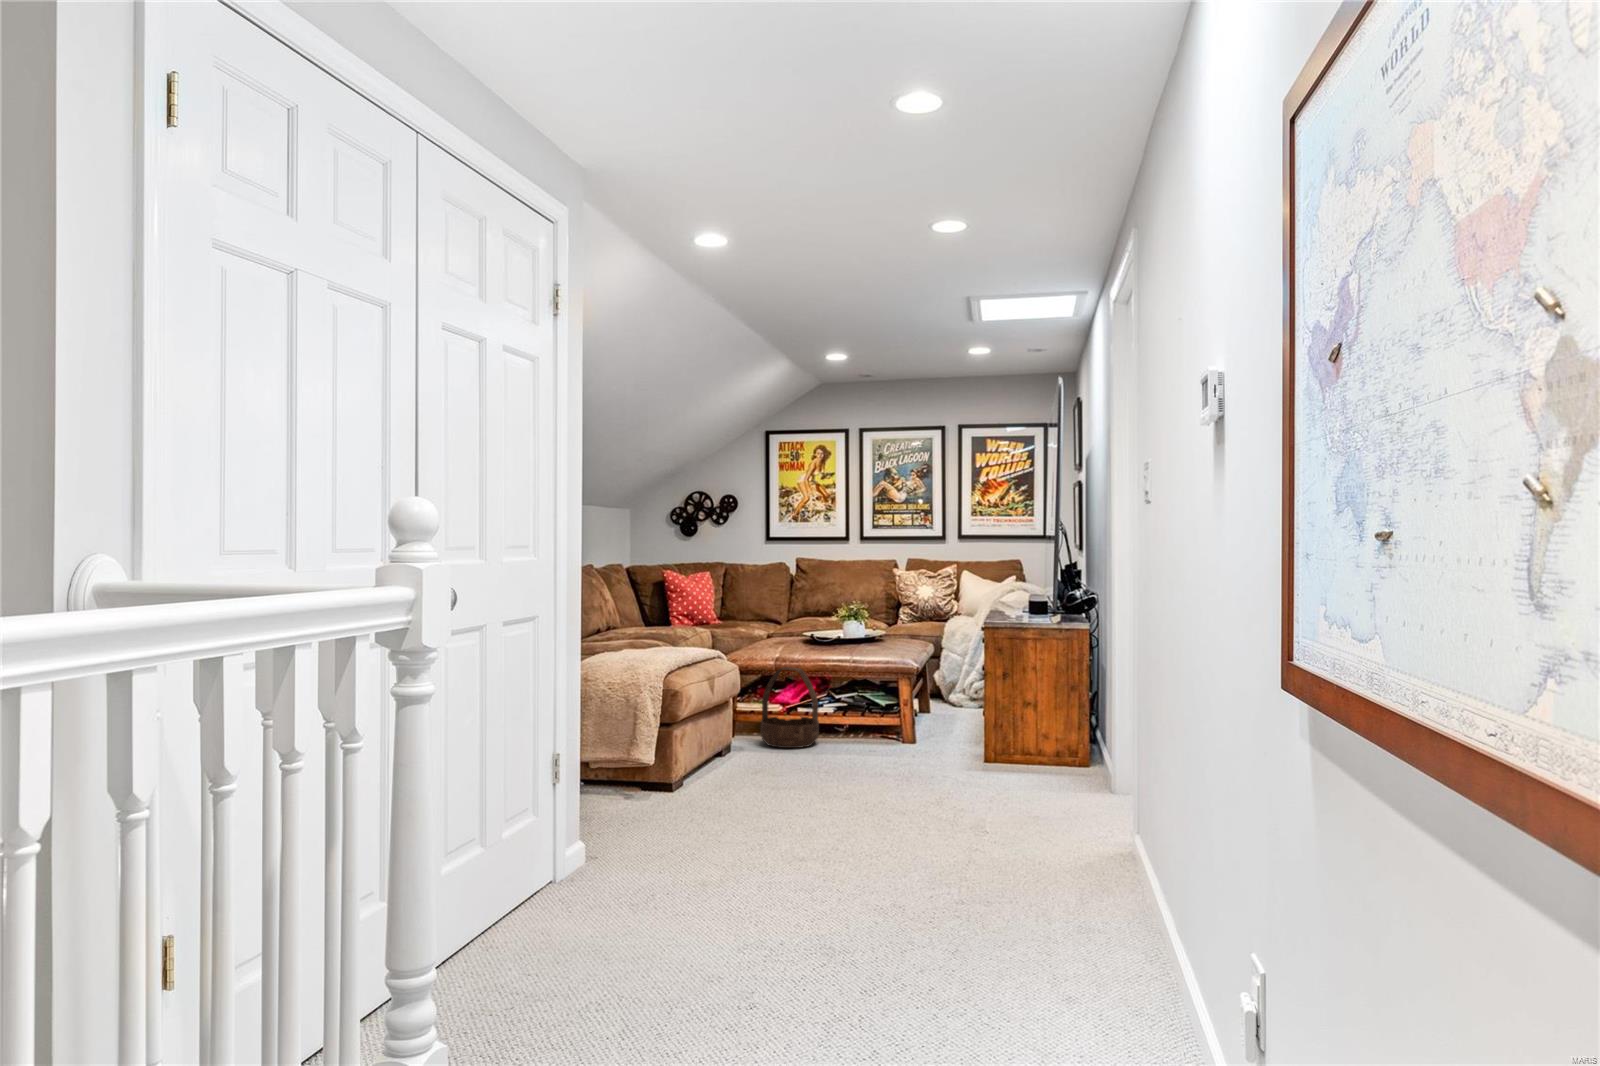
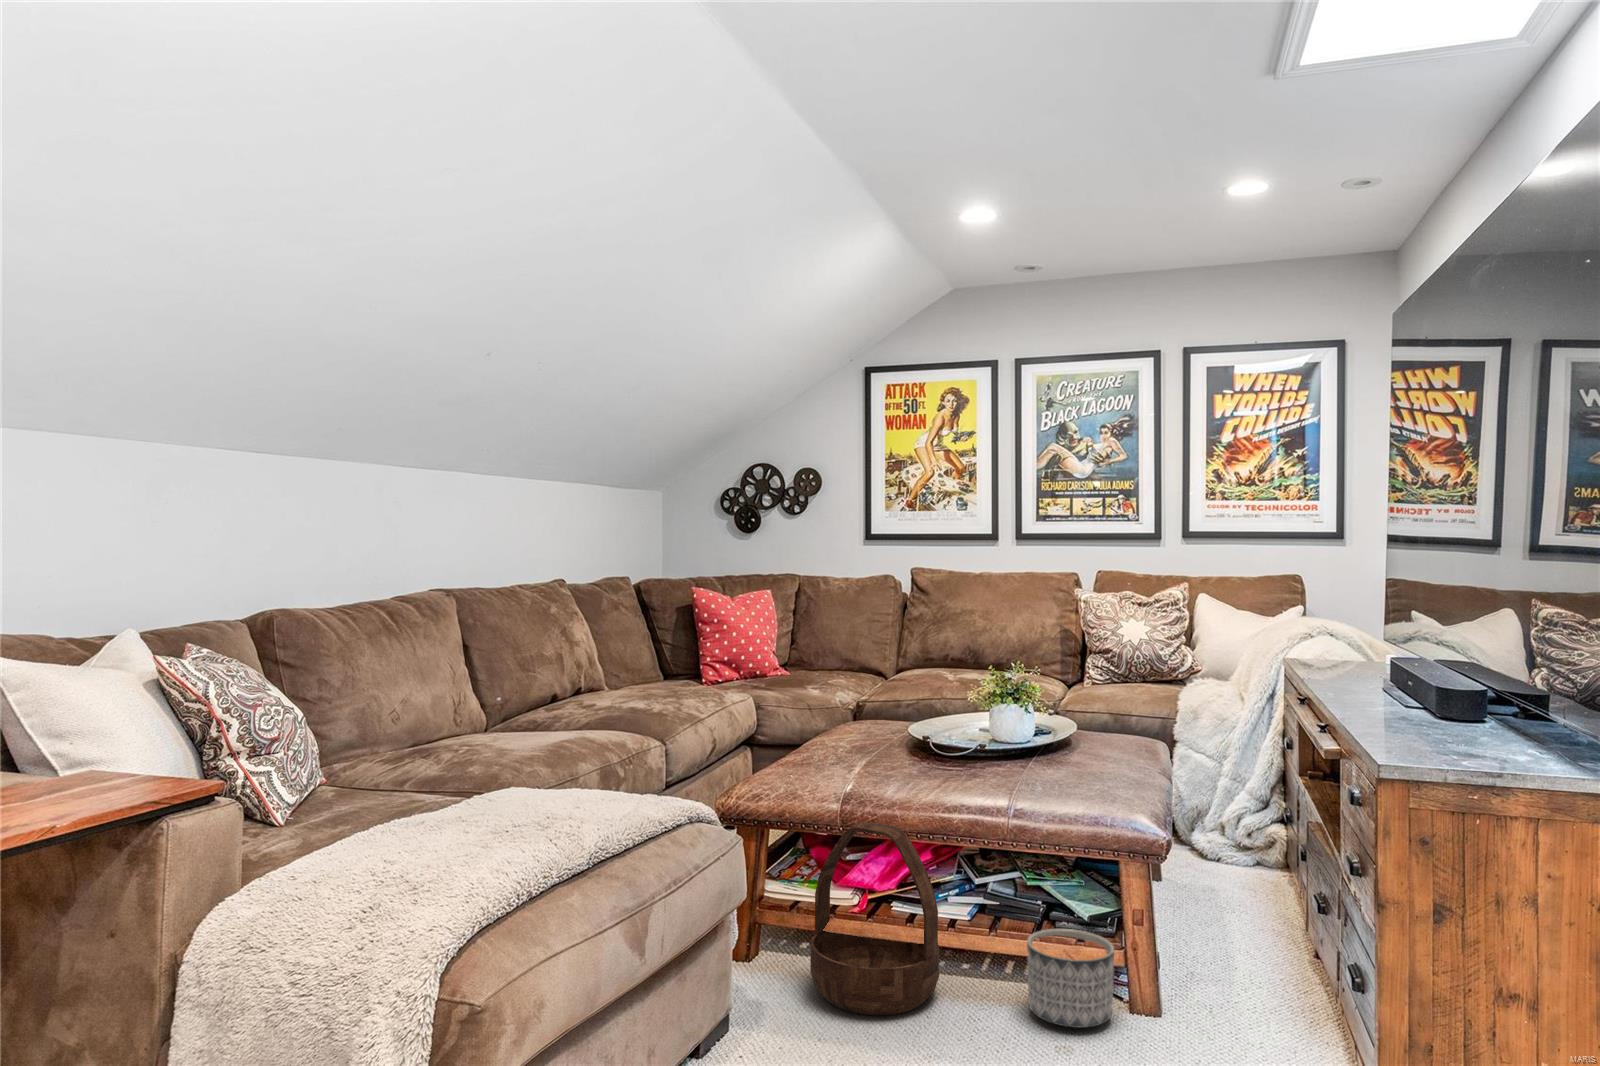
planter: none [857,711,894,748] -> present [1027,929,1114,1028]

